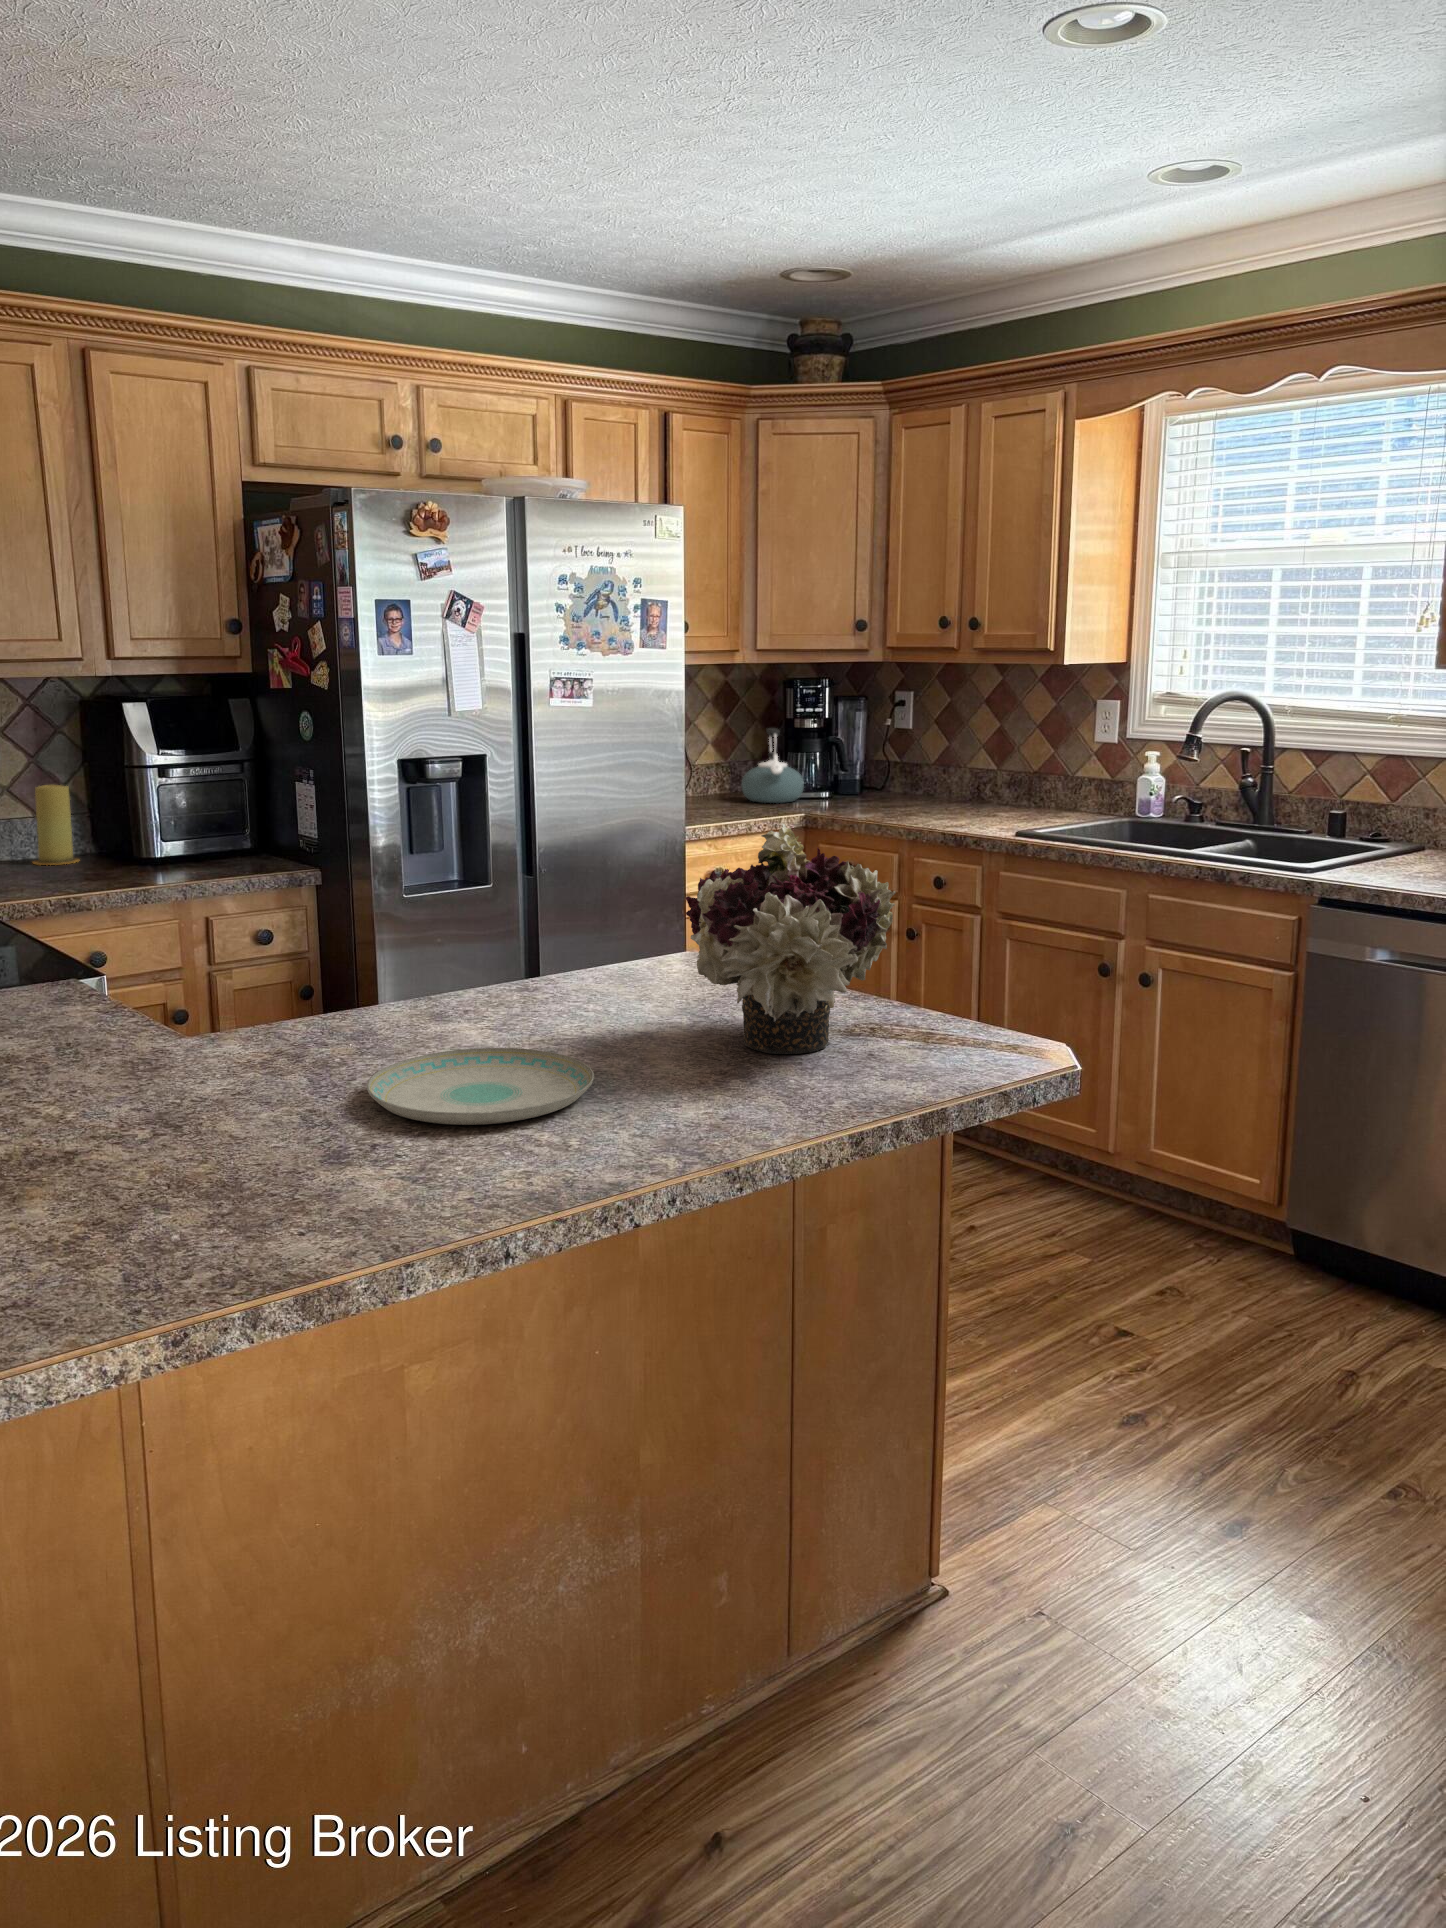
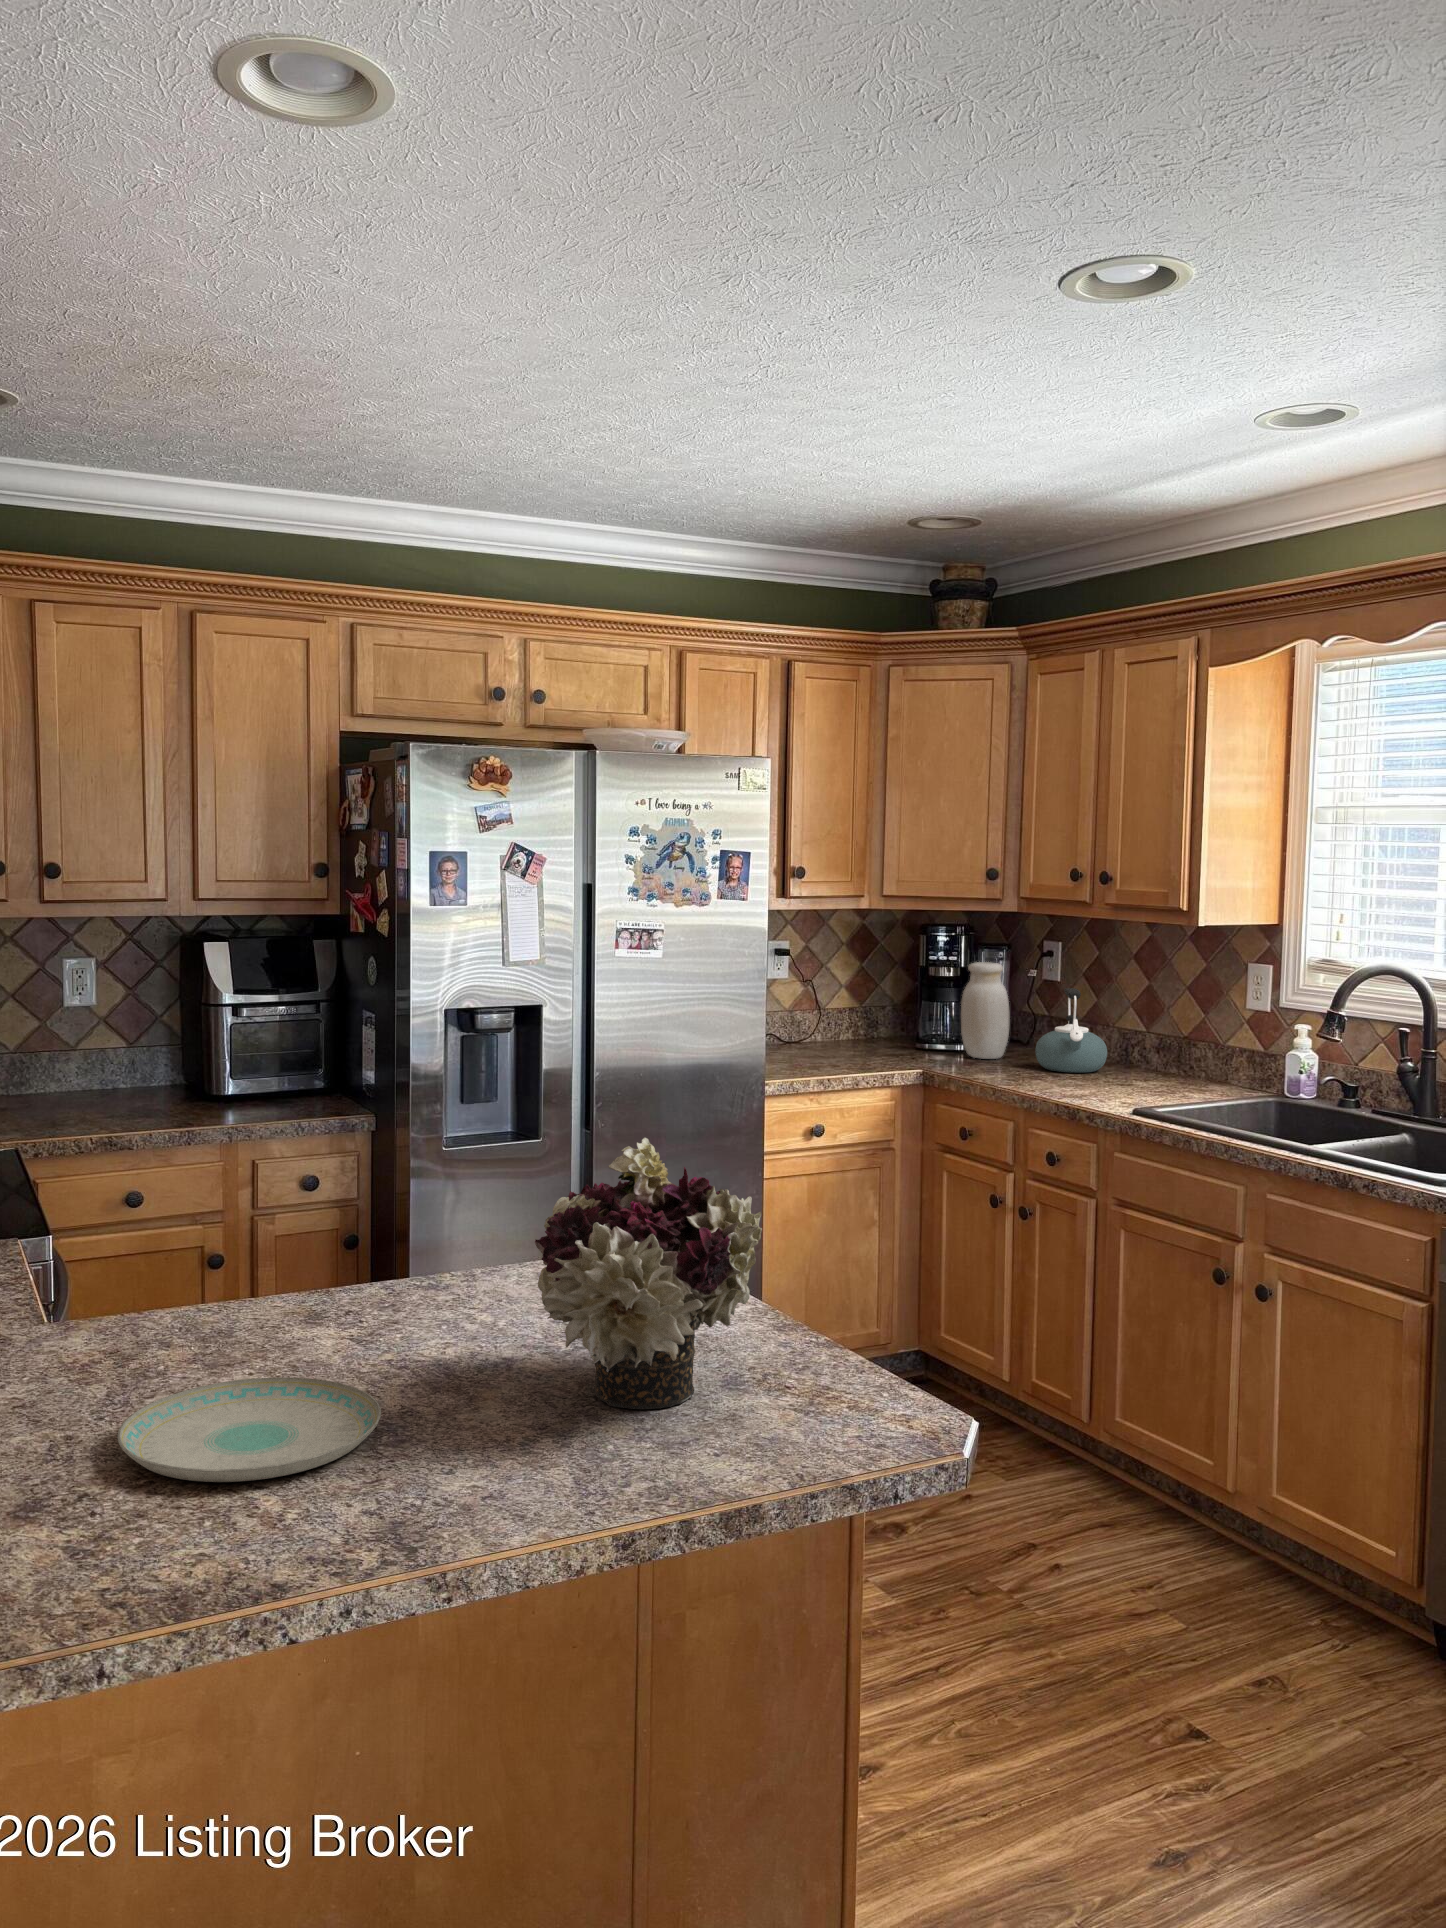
jar: none [828,709,872,797] -> present [961,962,1009,1059]
kettle: present [742,728,804,803] -> present [1036,988,1107,1073]
candle: present [33,785,79,865] -> none [100,1026,147,1107]

